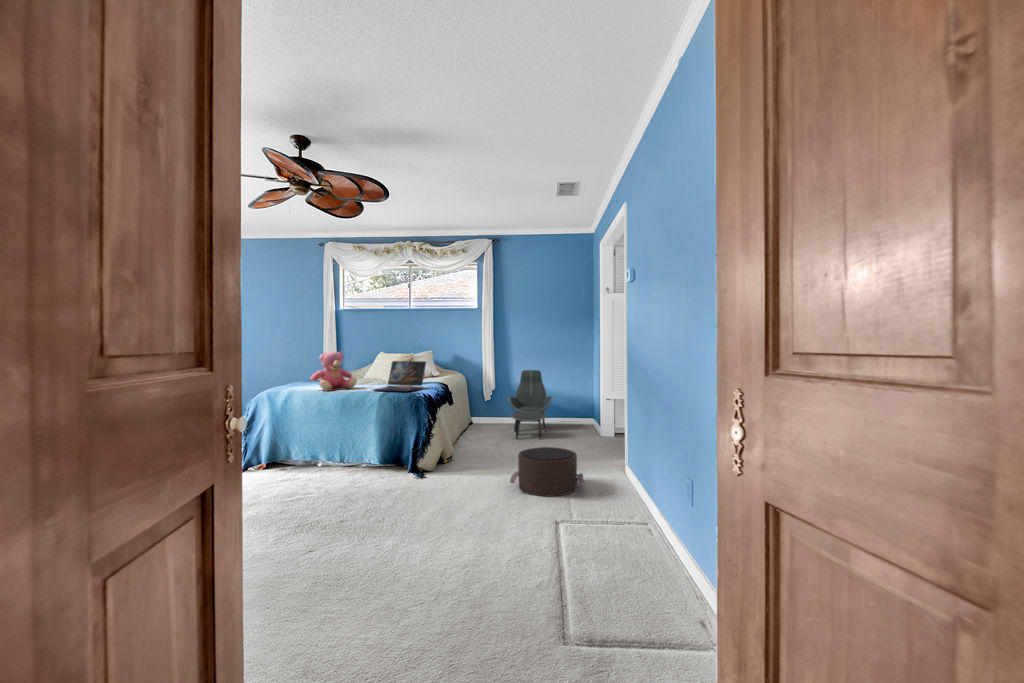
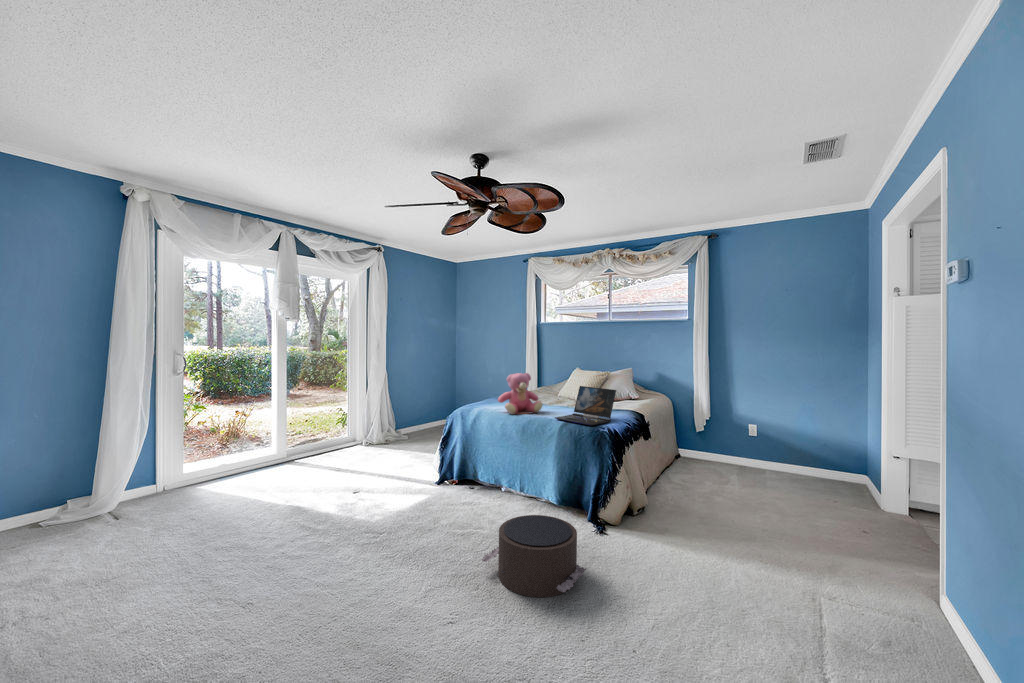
lounge chair: present [509,370,552,439] -> none [724,398,787,494]
pouf: present [510,447,585,496] -> present [481,515,586,597]

